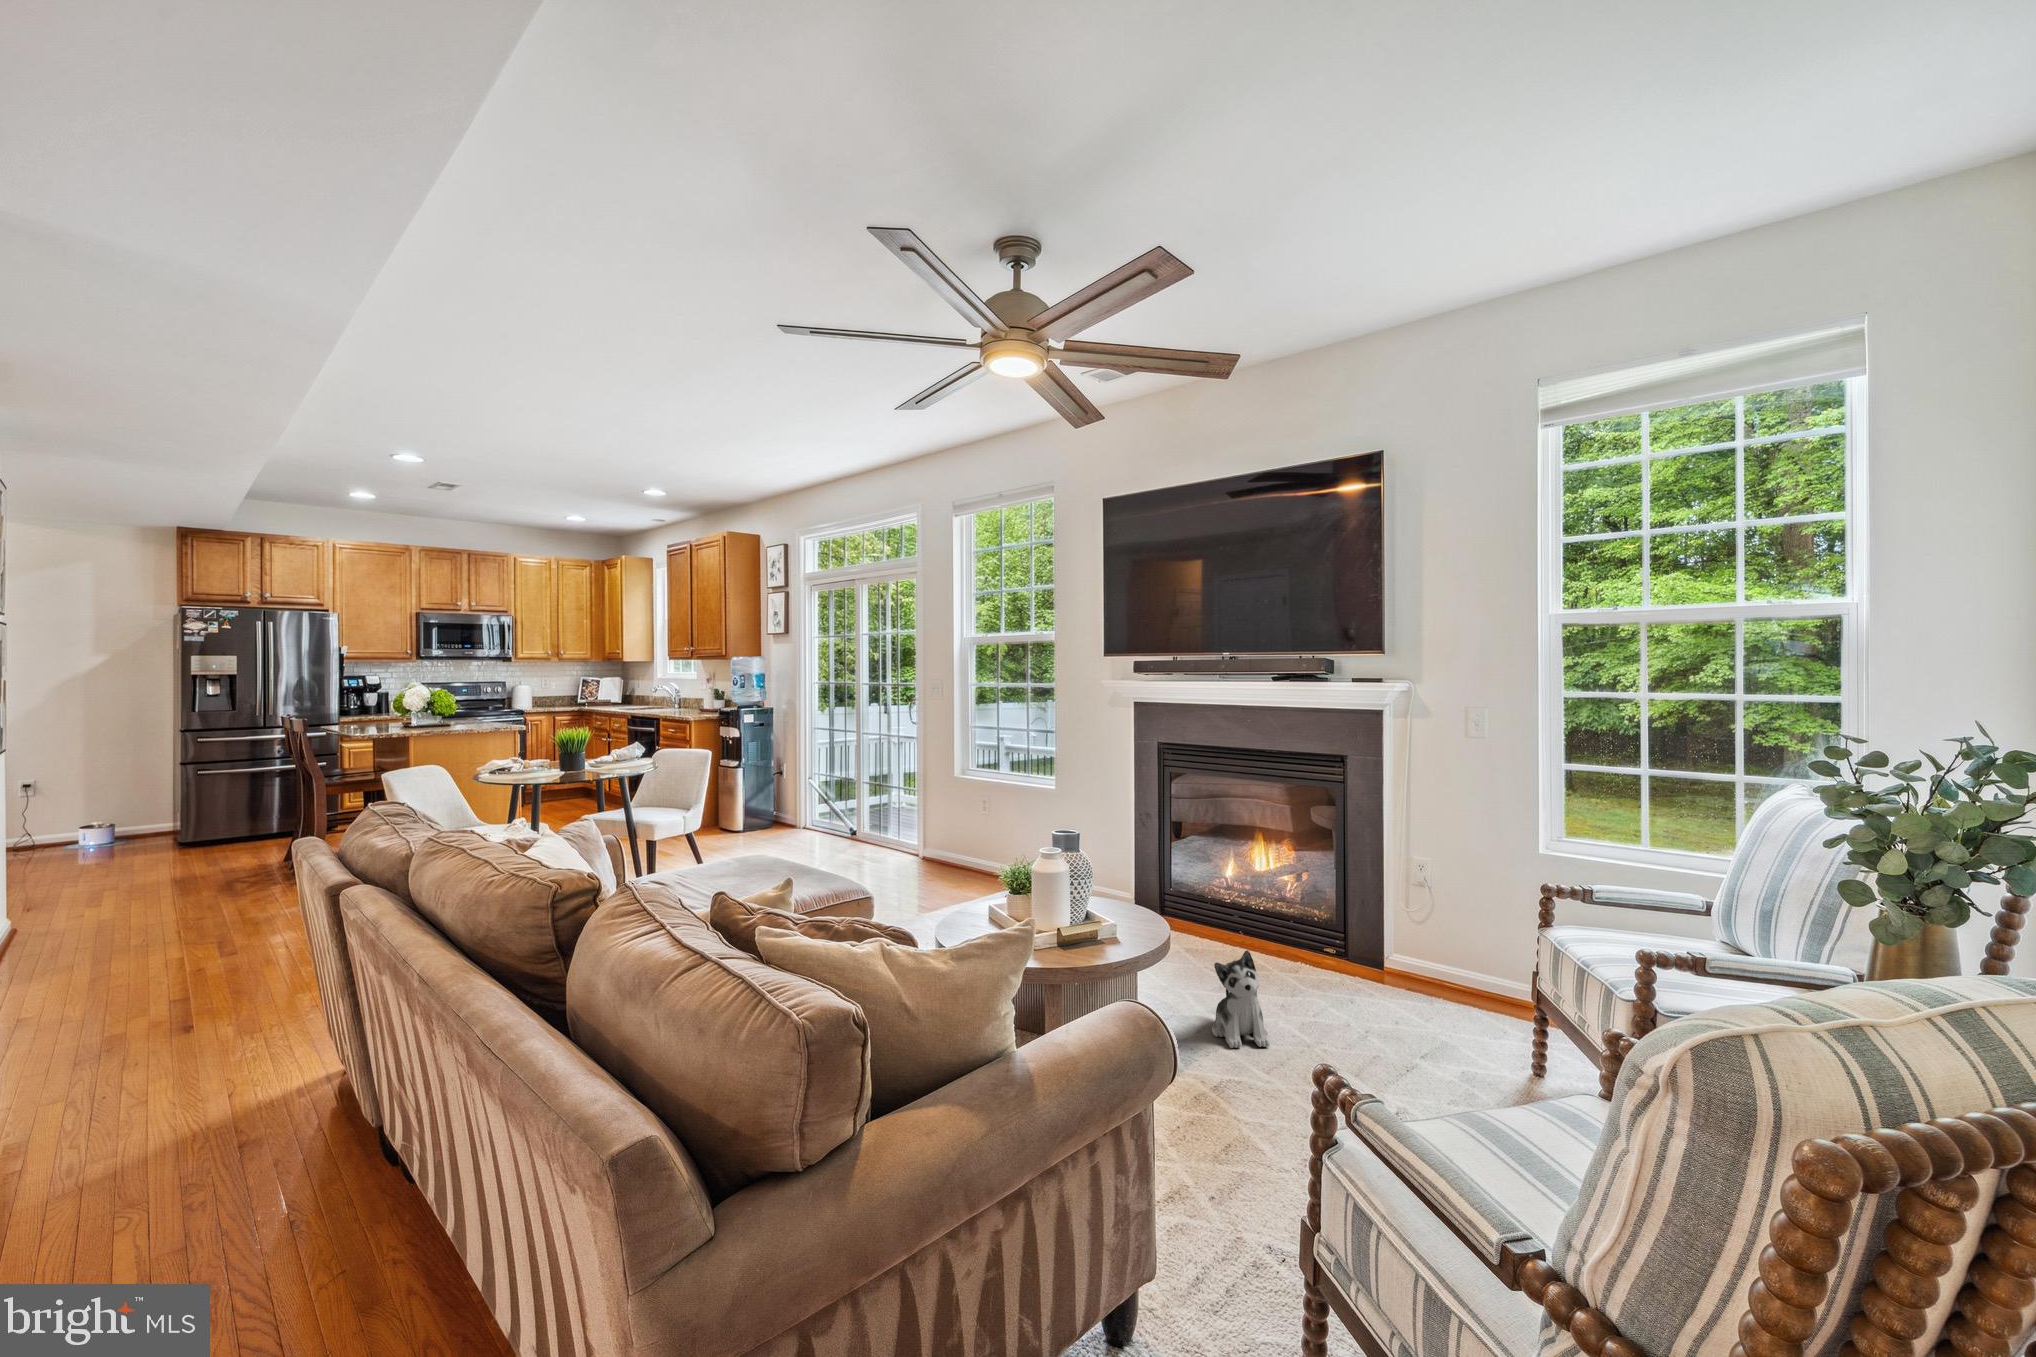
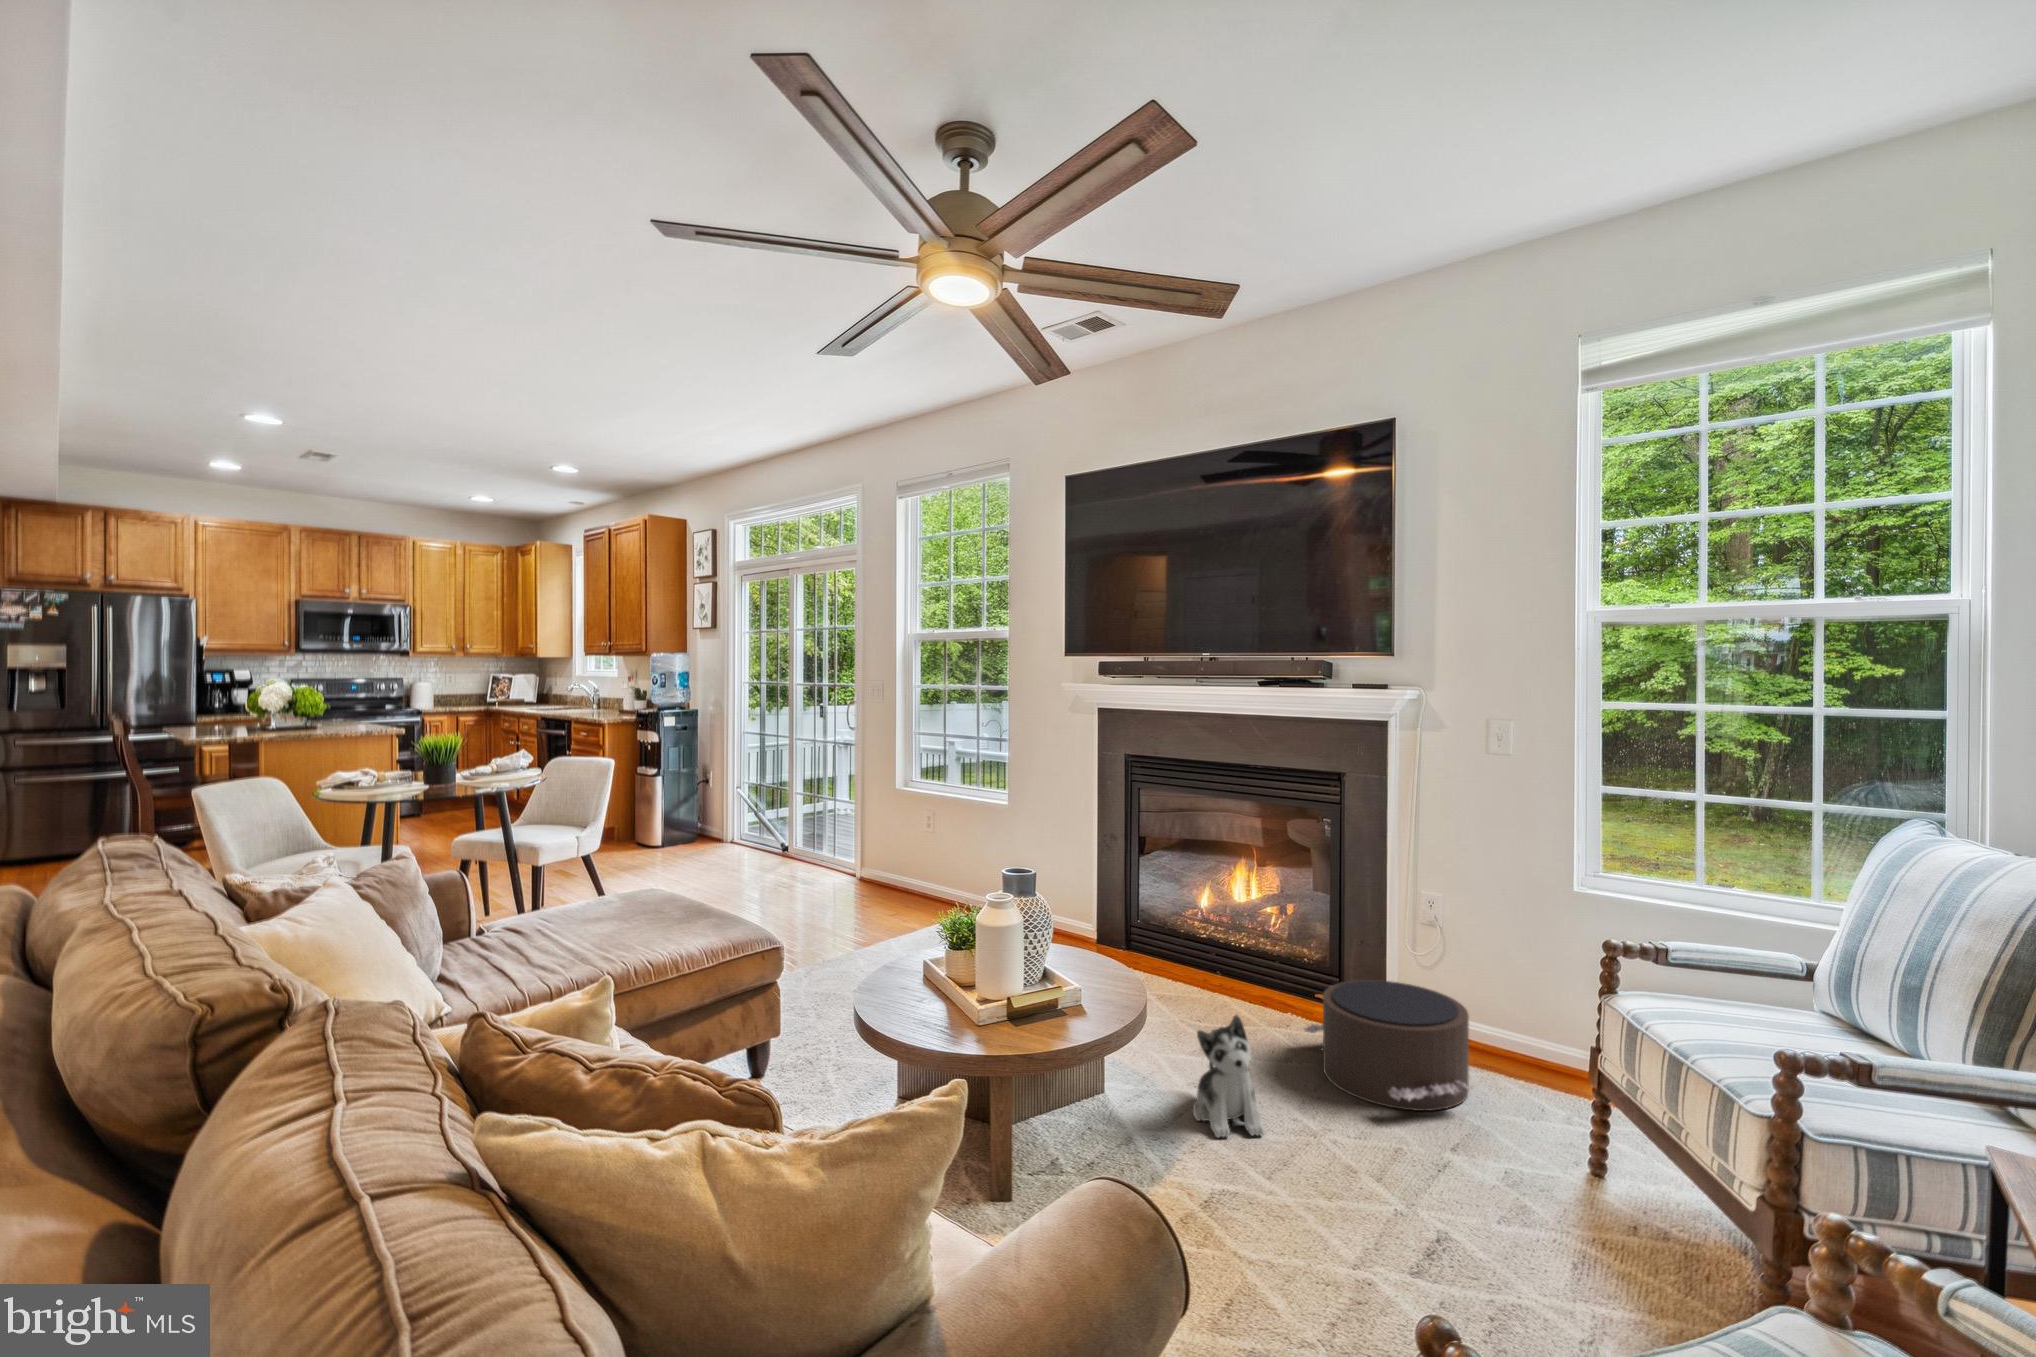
pouf: none [1307,930,1445,1032] -> present [1304,980,1470,1111]

